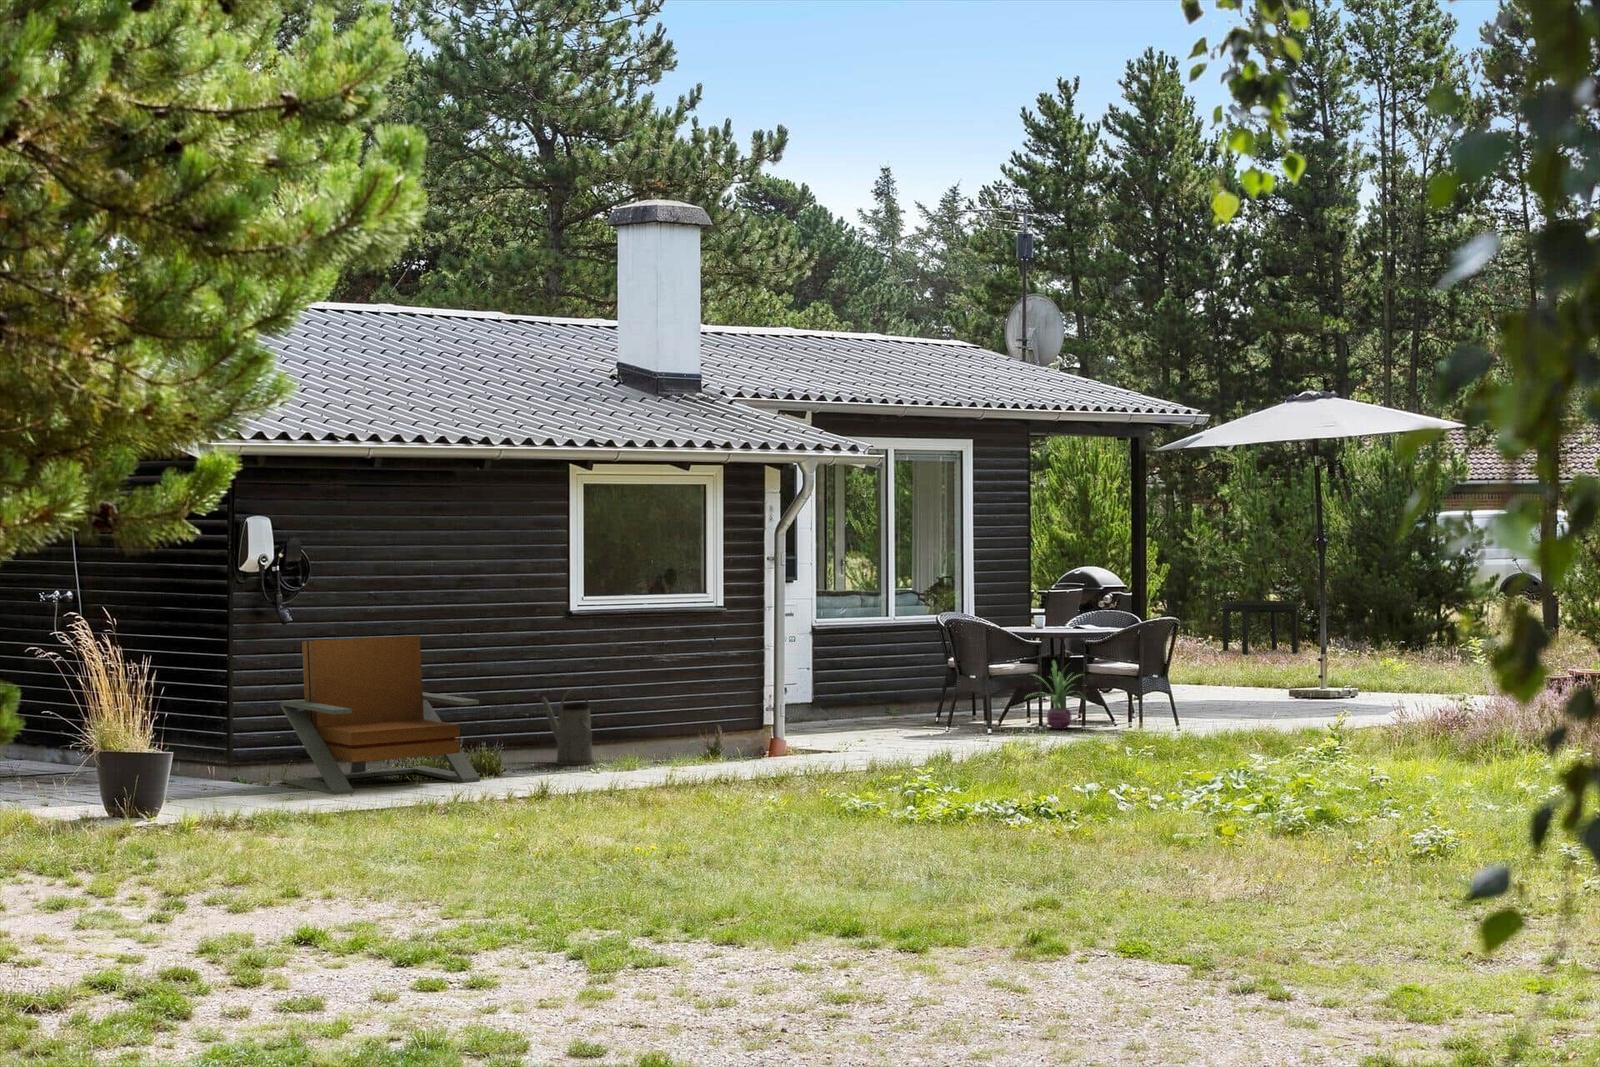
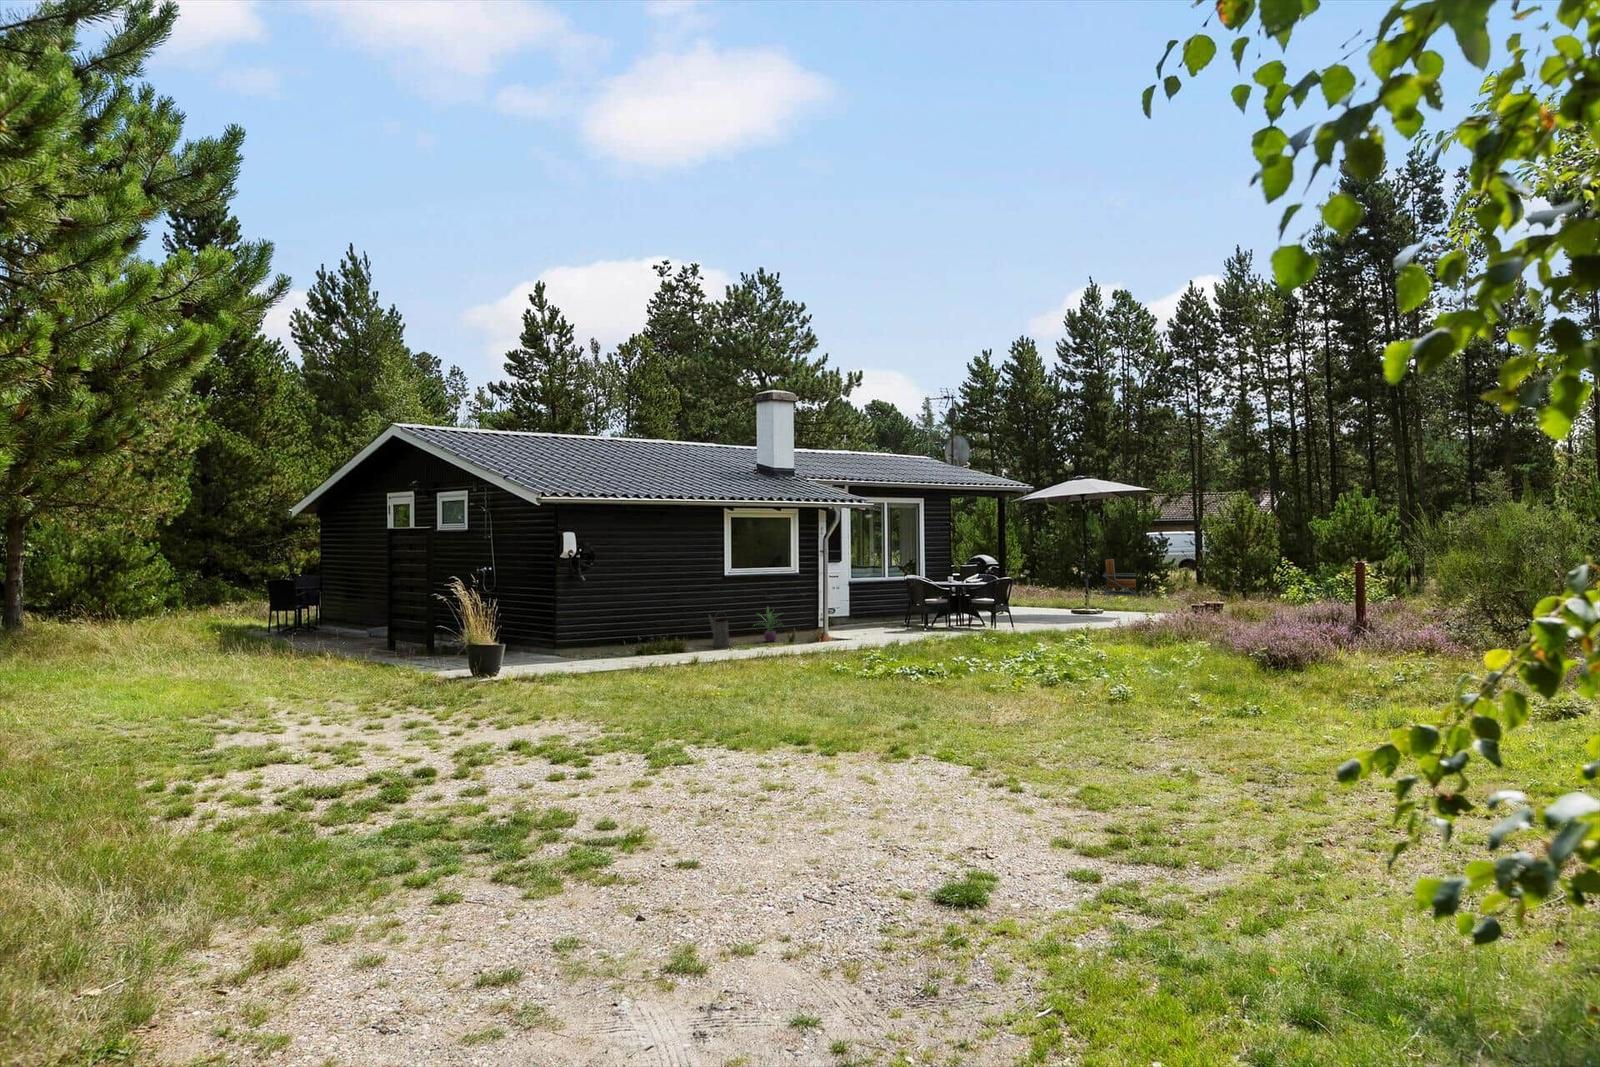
round table: present [1216,601,1303,654] -> none [1044,568,1084,592]
lounge chair: present [279,635,480,795] -> present [1102,559,1137,595]
decorative plant: present [1032,661,1082,729] -> present [764,607,776,642]

